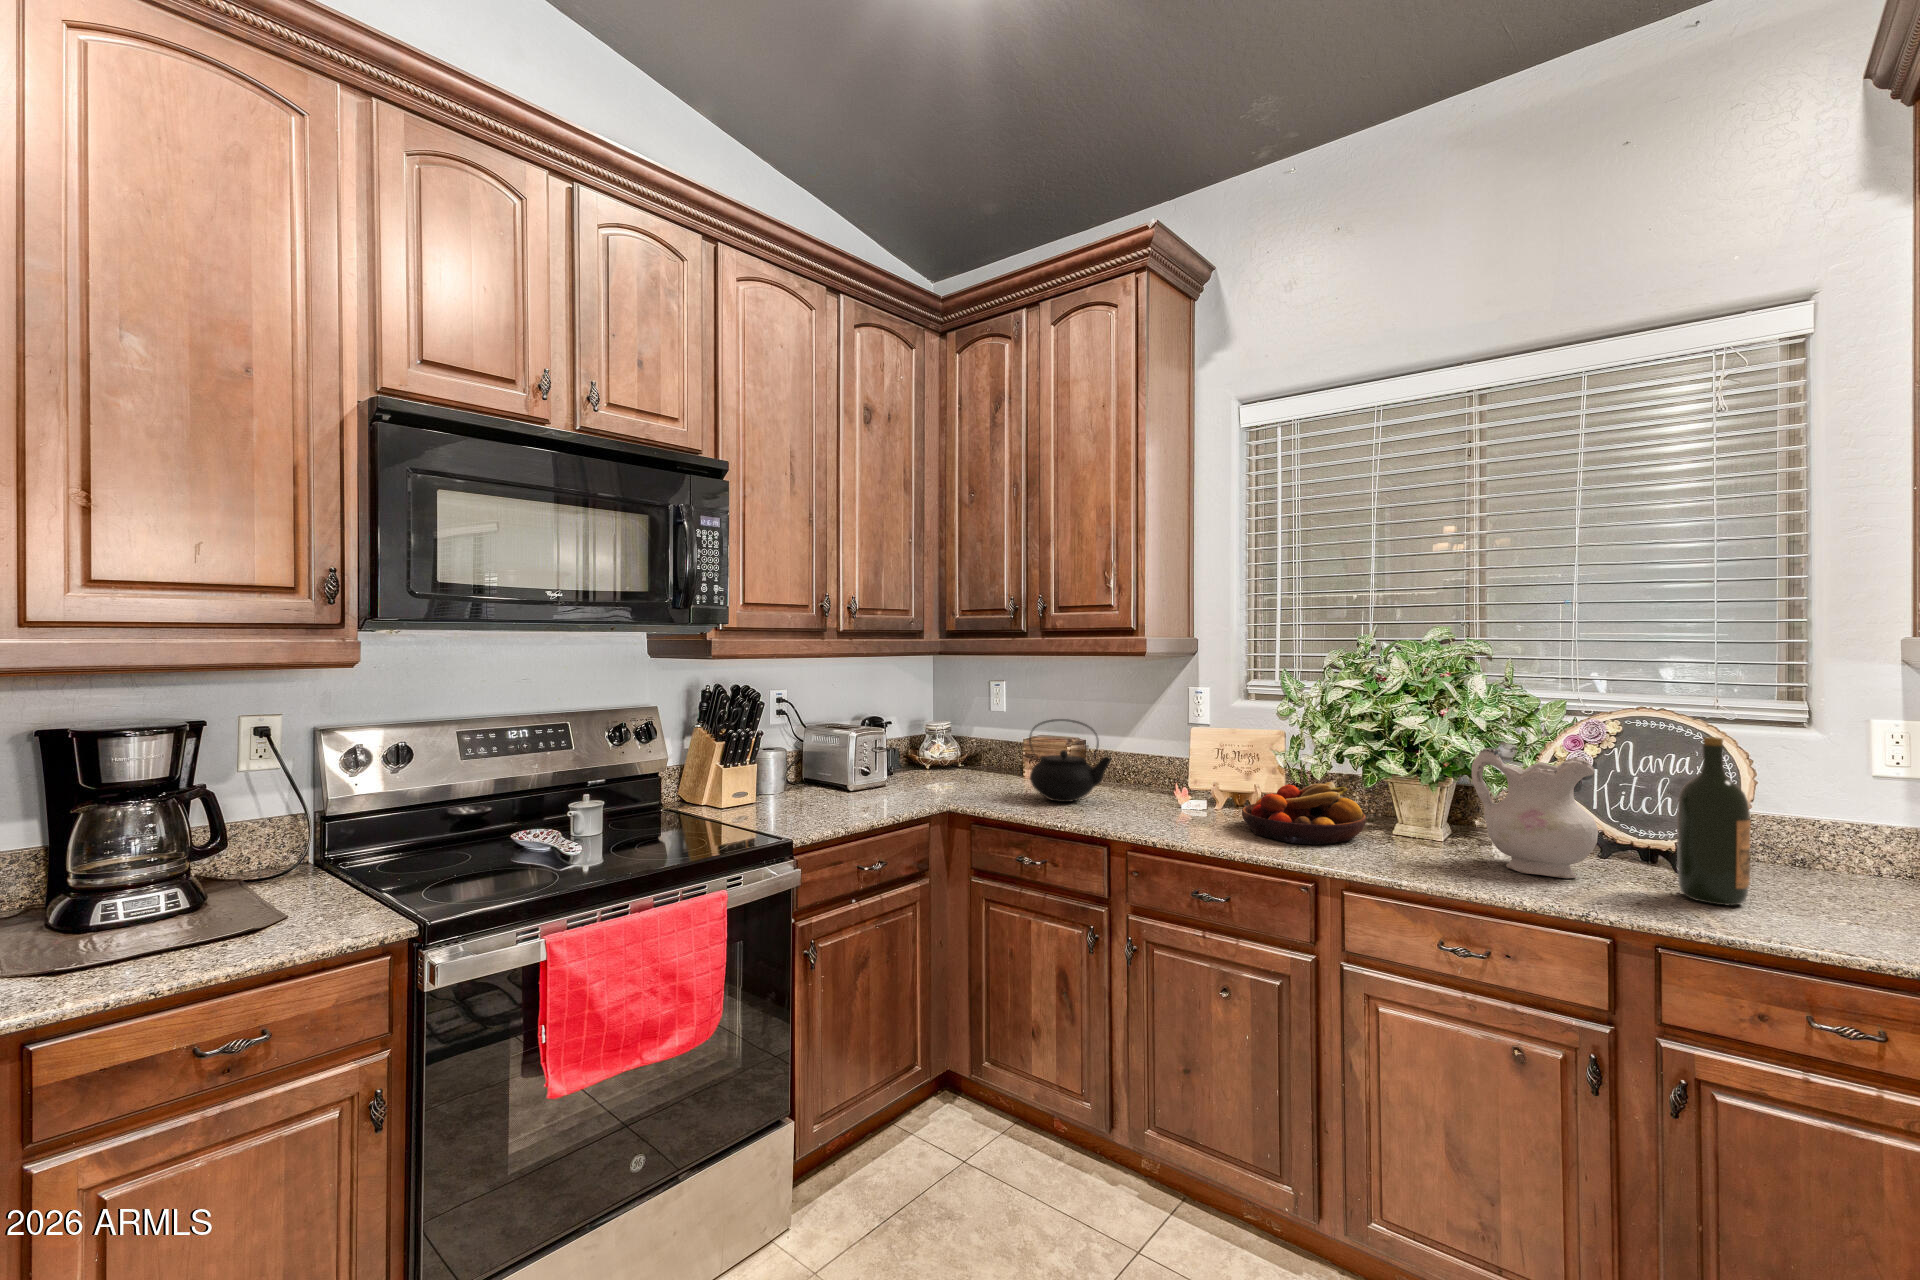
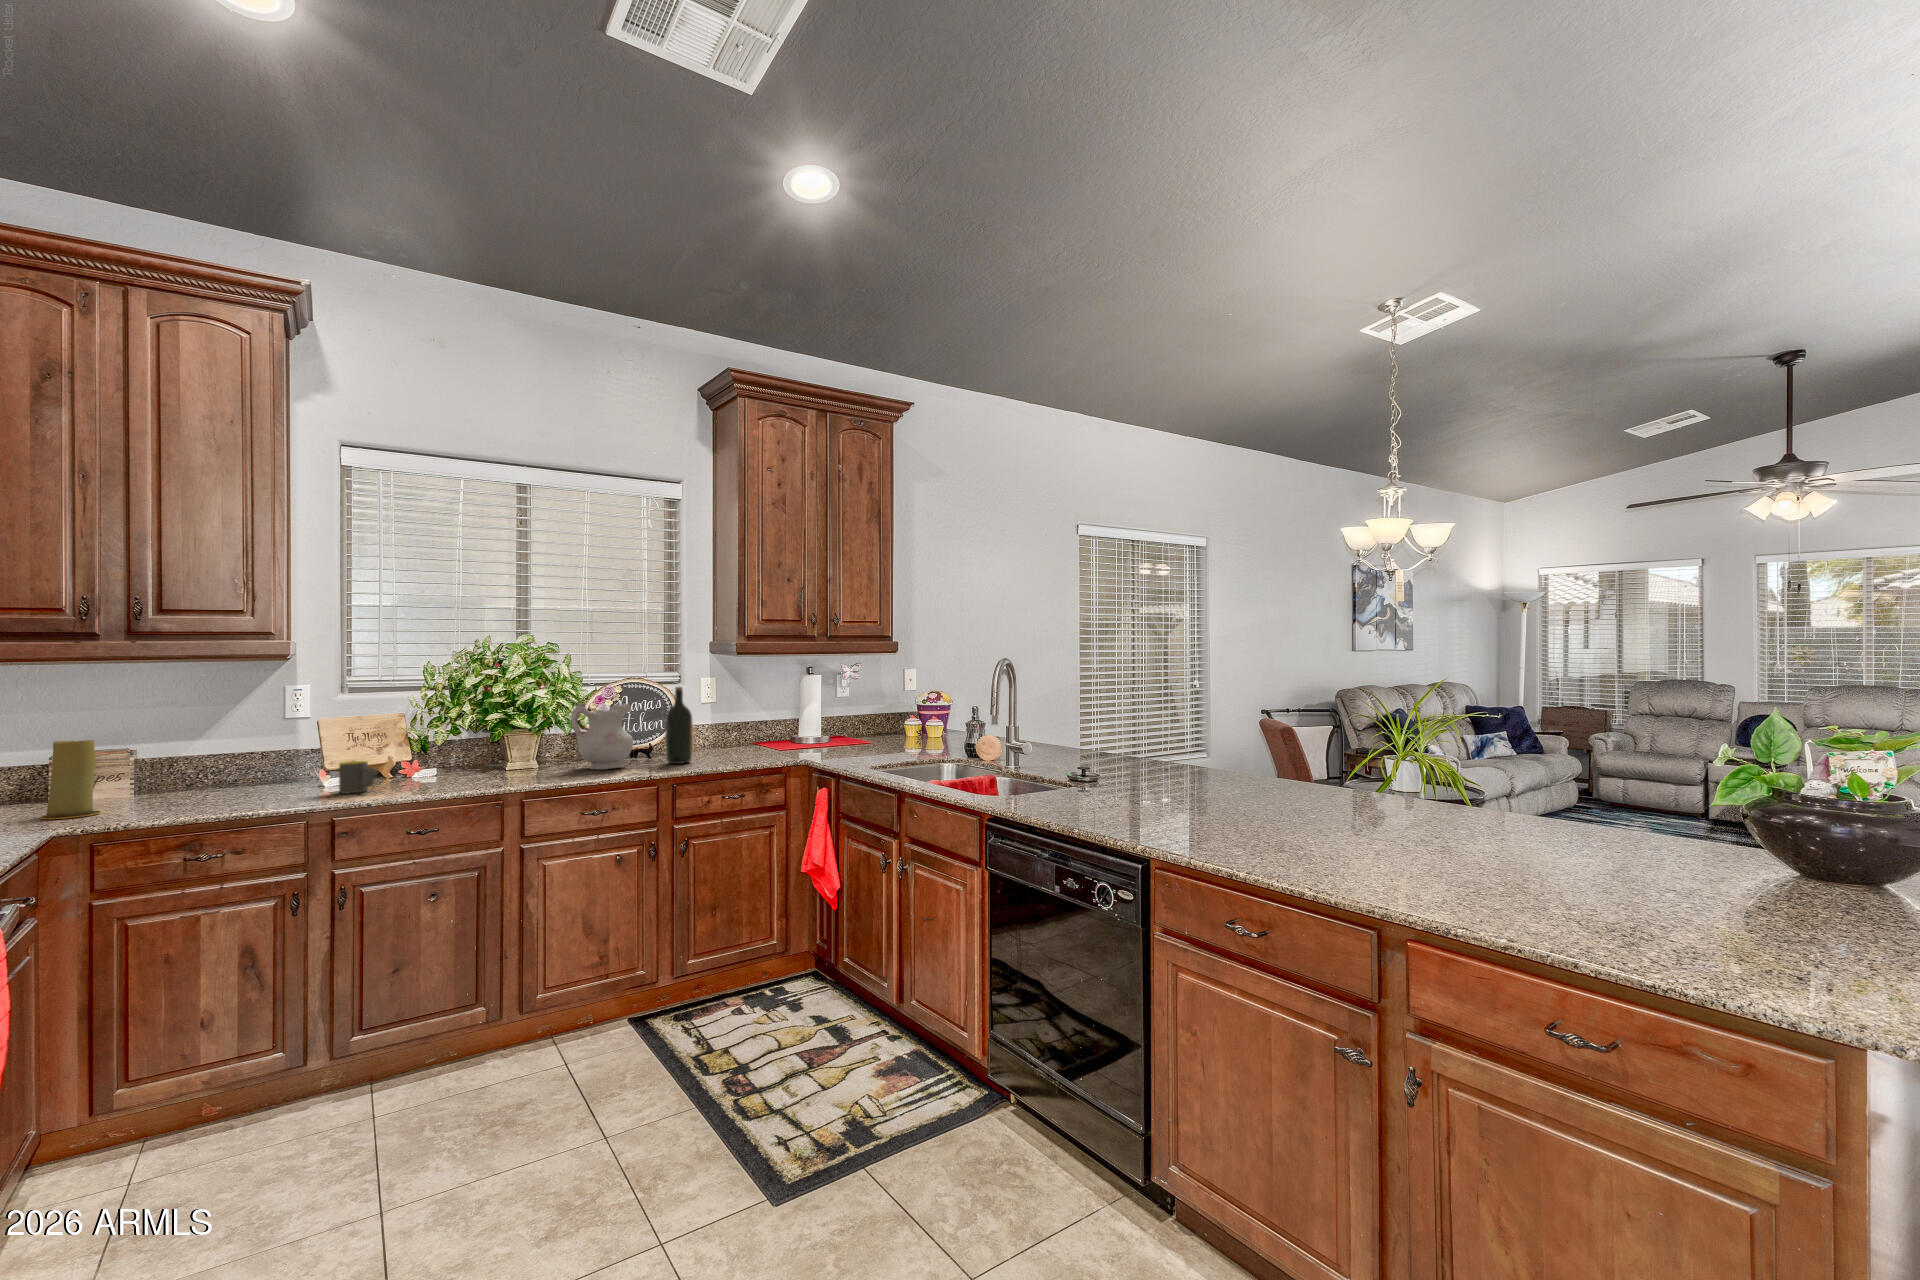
teapot: present [1029,719,1112,802] -> none [145,719,255,803]
candle: none [963,728,1000,798] -> present [40,740,101,819]
fruit bowl: present [1242,782,1366,844] -> none [406,742,503,784]
mug: none [1155,785,1185,826] -> present [339,761,374,794]

